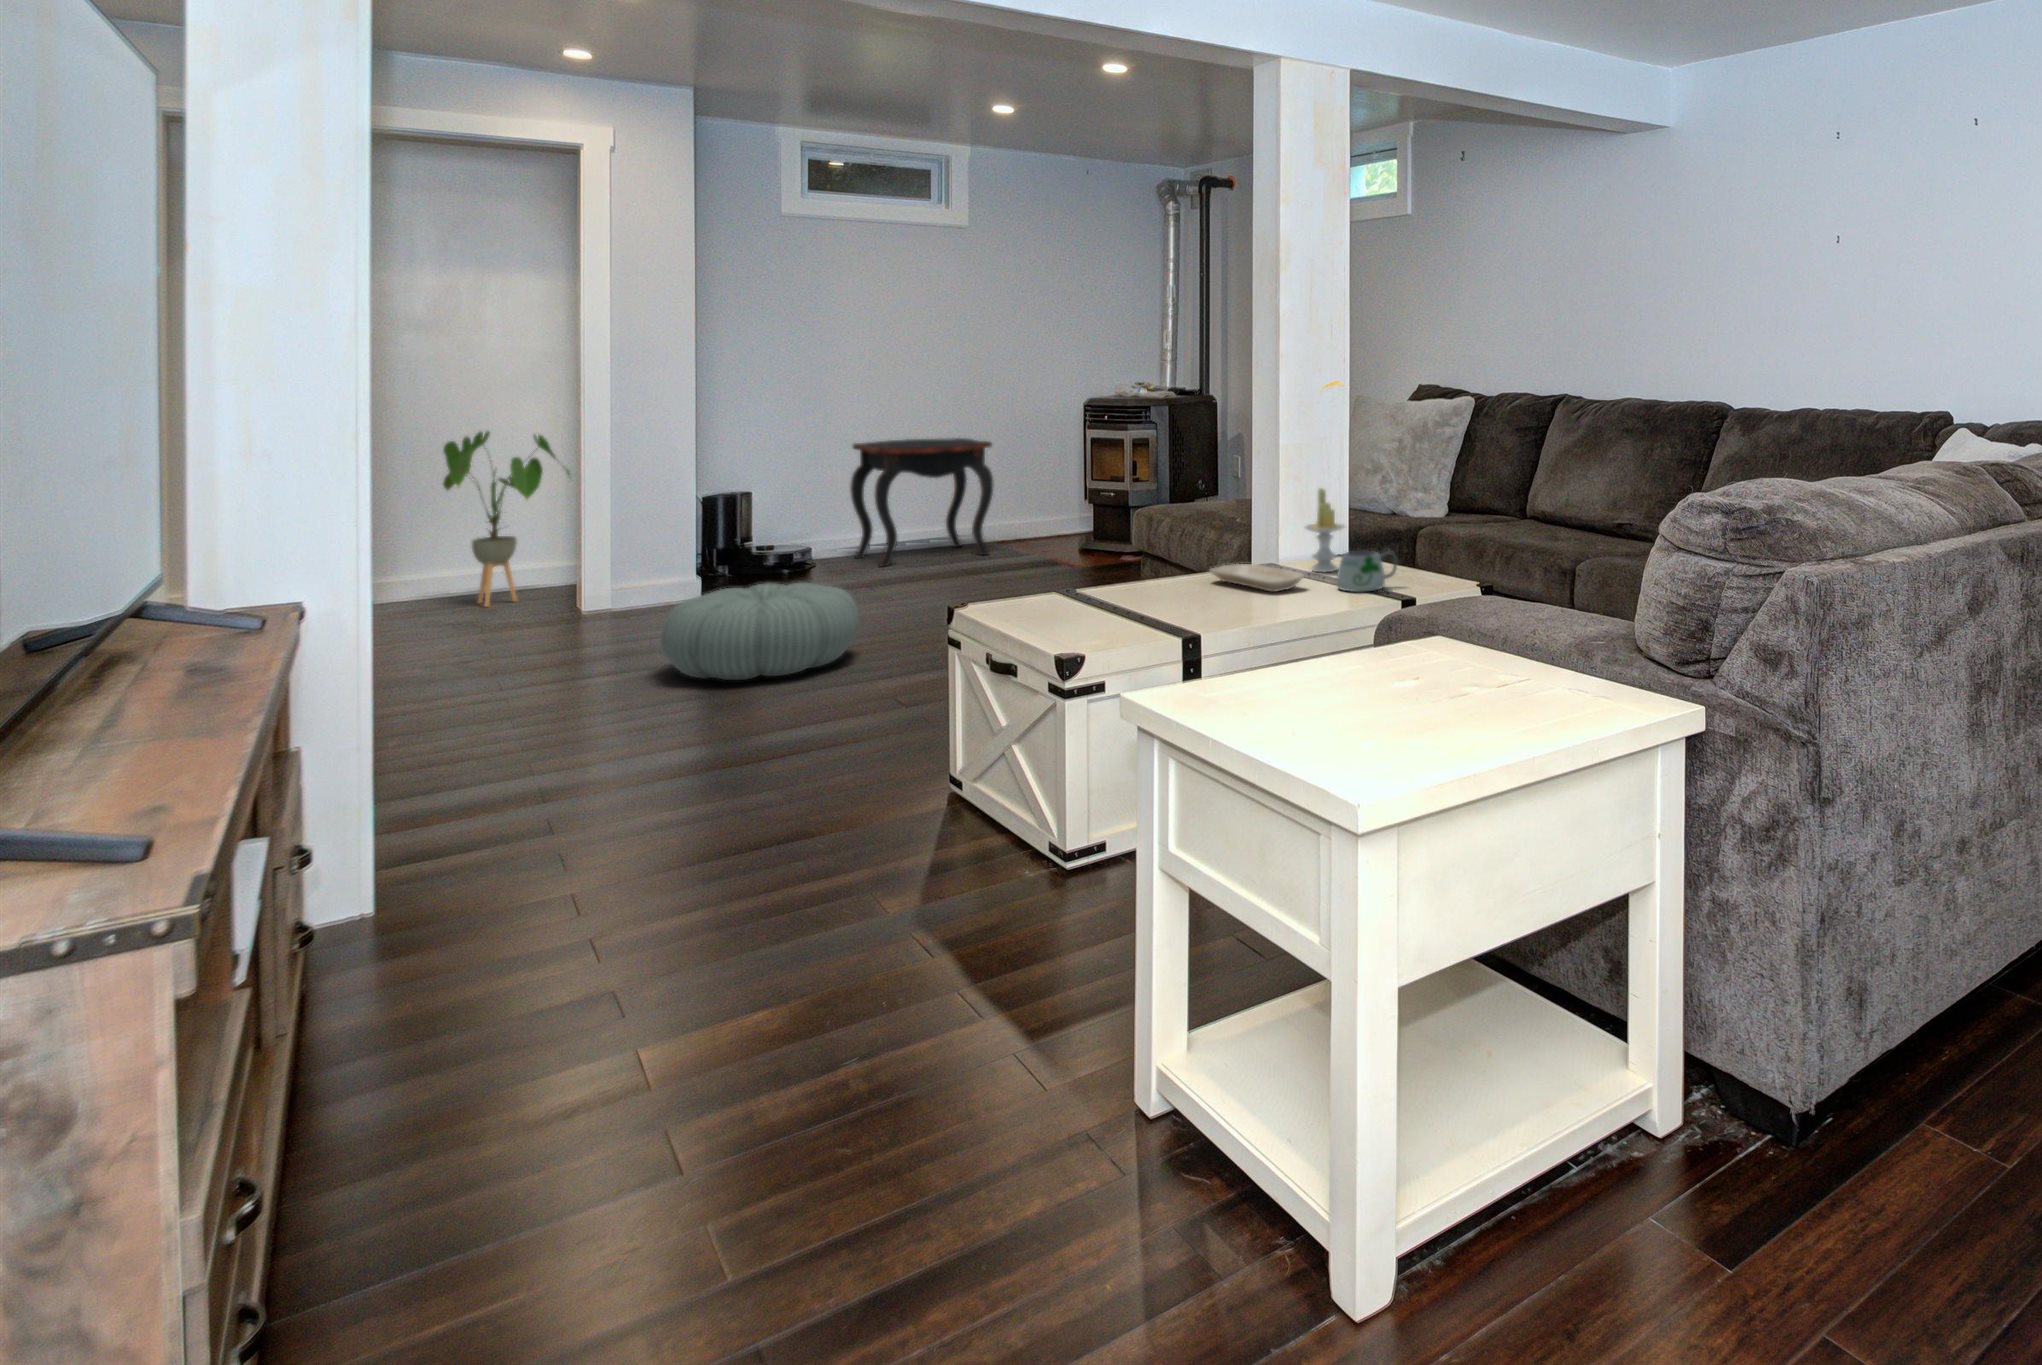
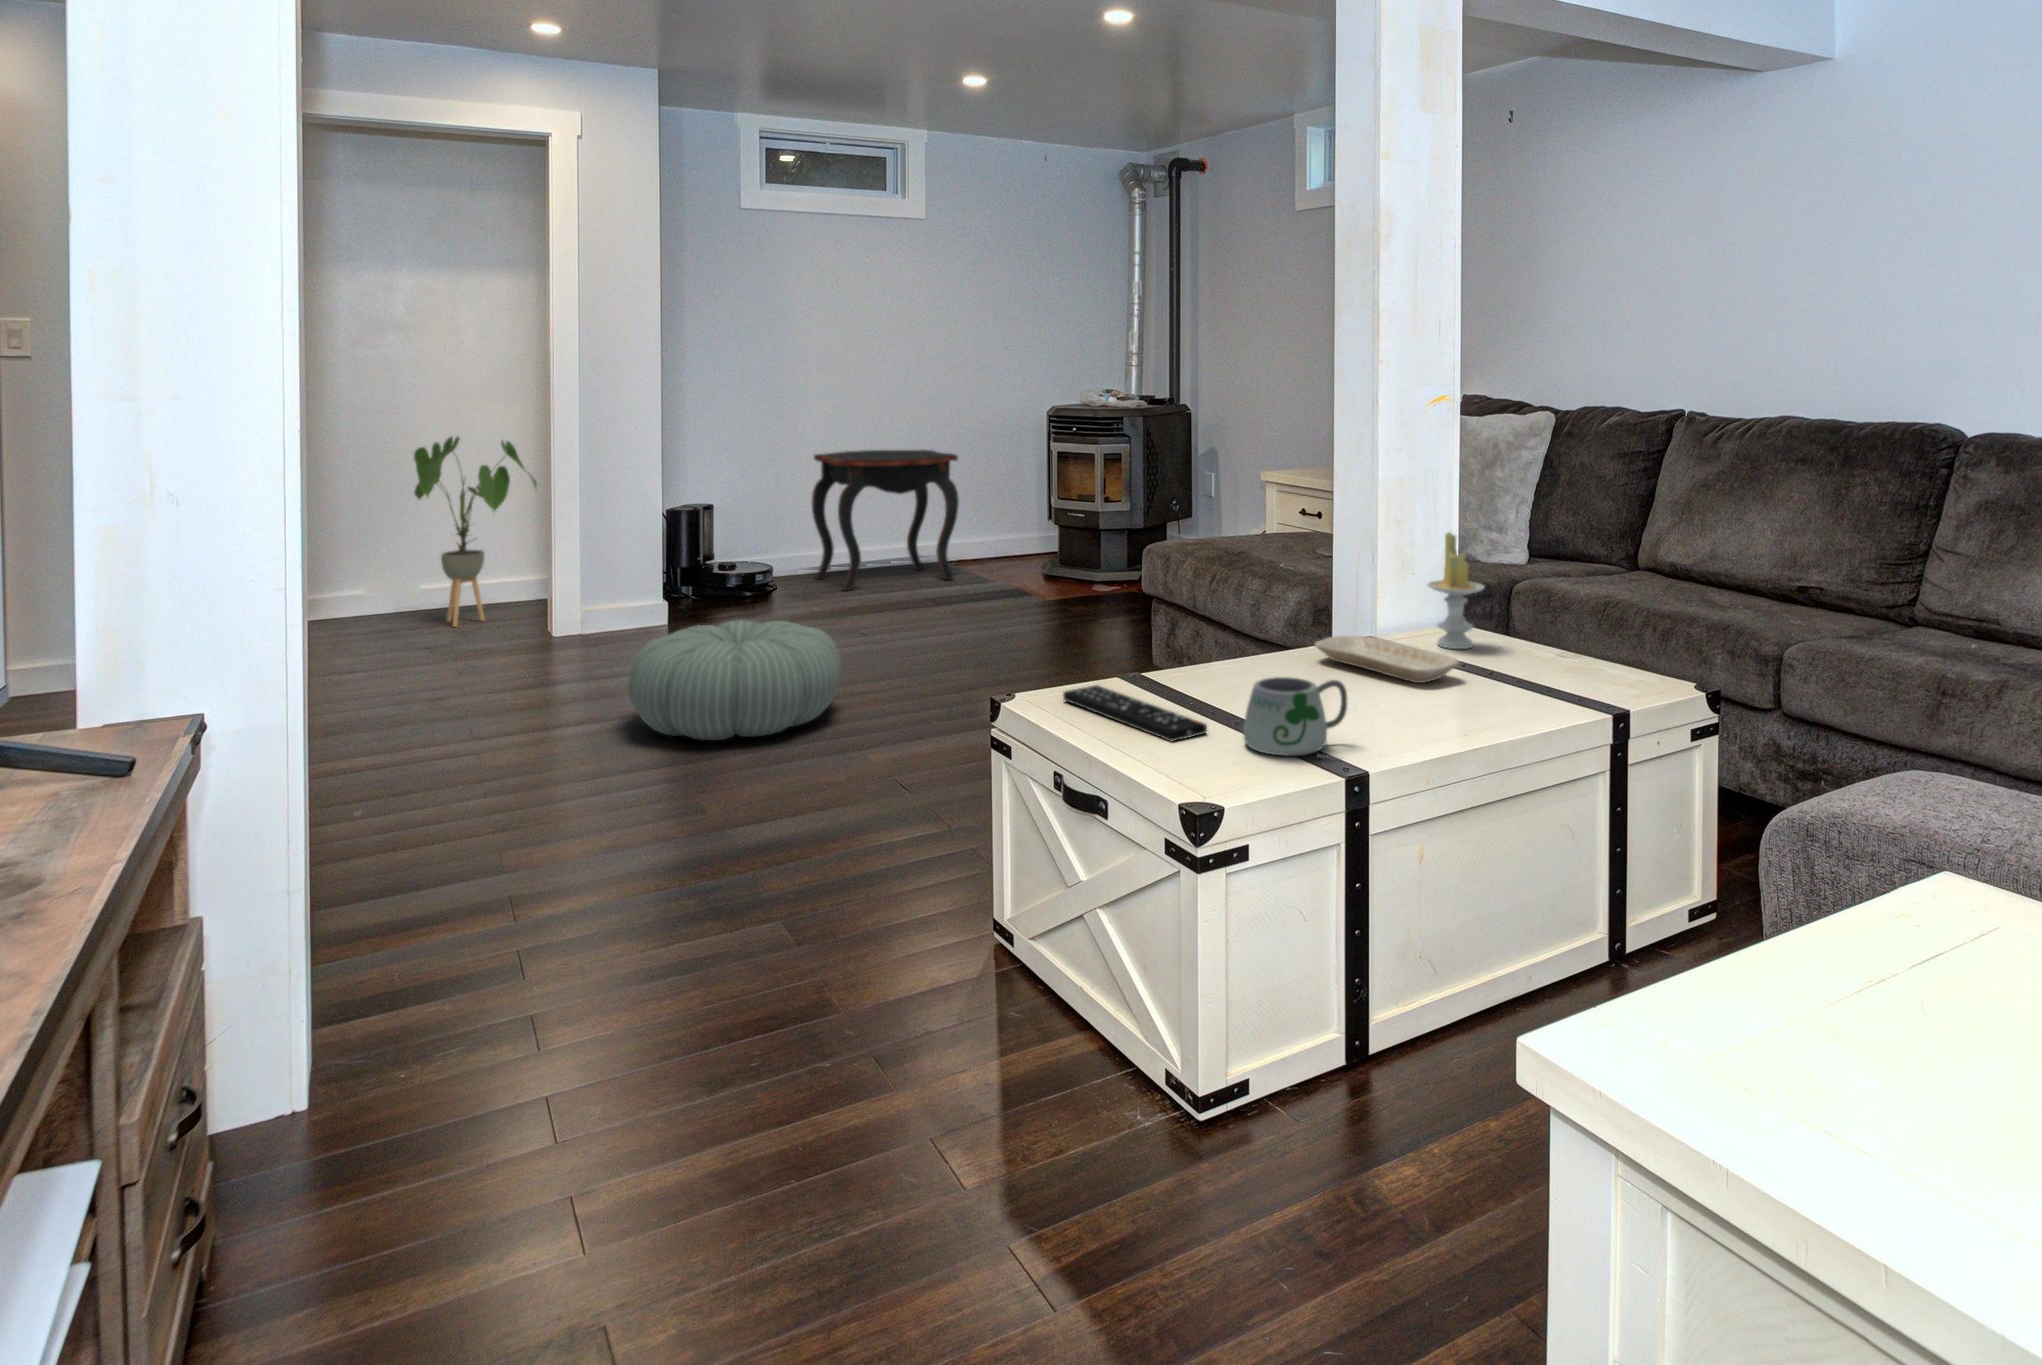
mug: present [1337,551,1397,592] -> present [1243,677,1347,759]
remote control: none [999,599,1093,628] -> present [1063,685,1207,741]

